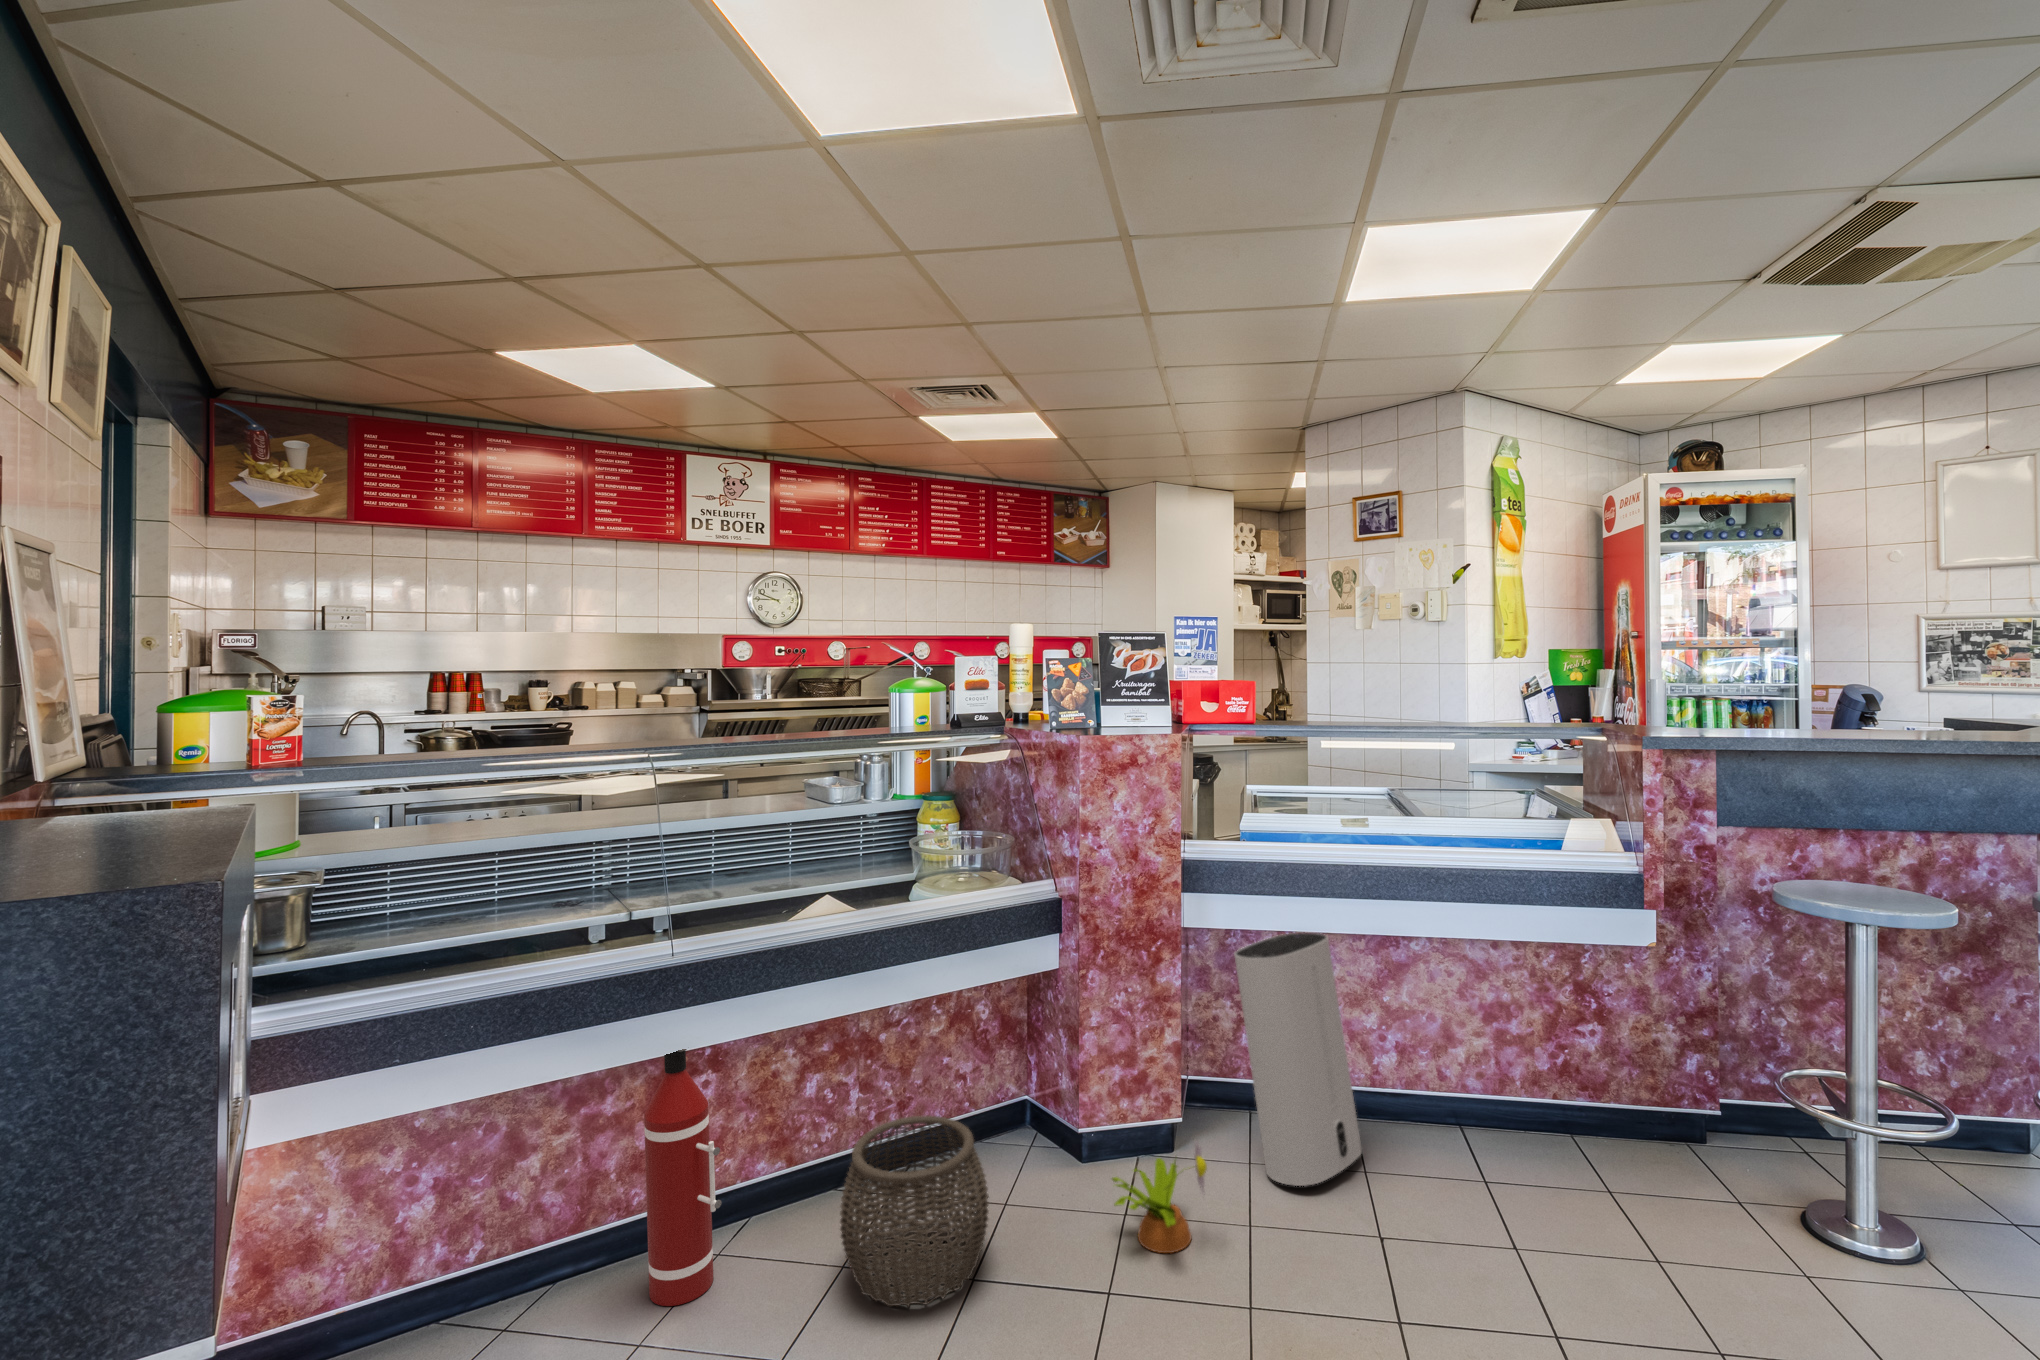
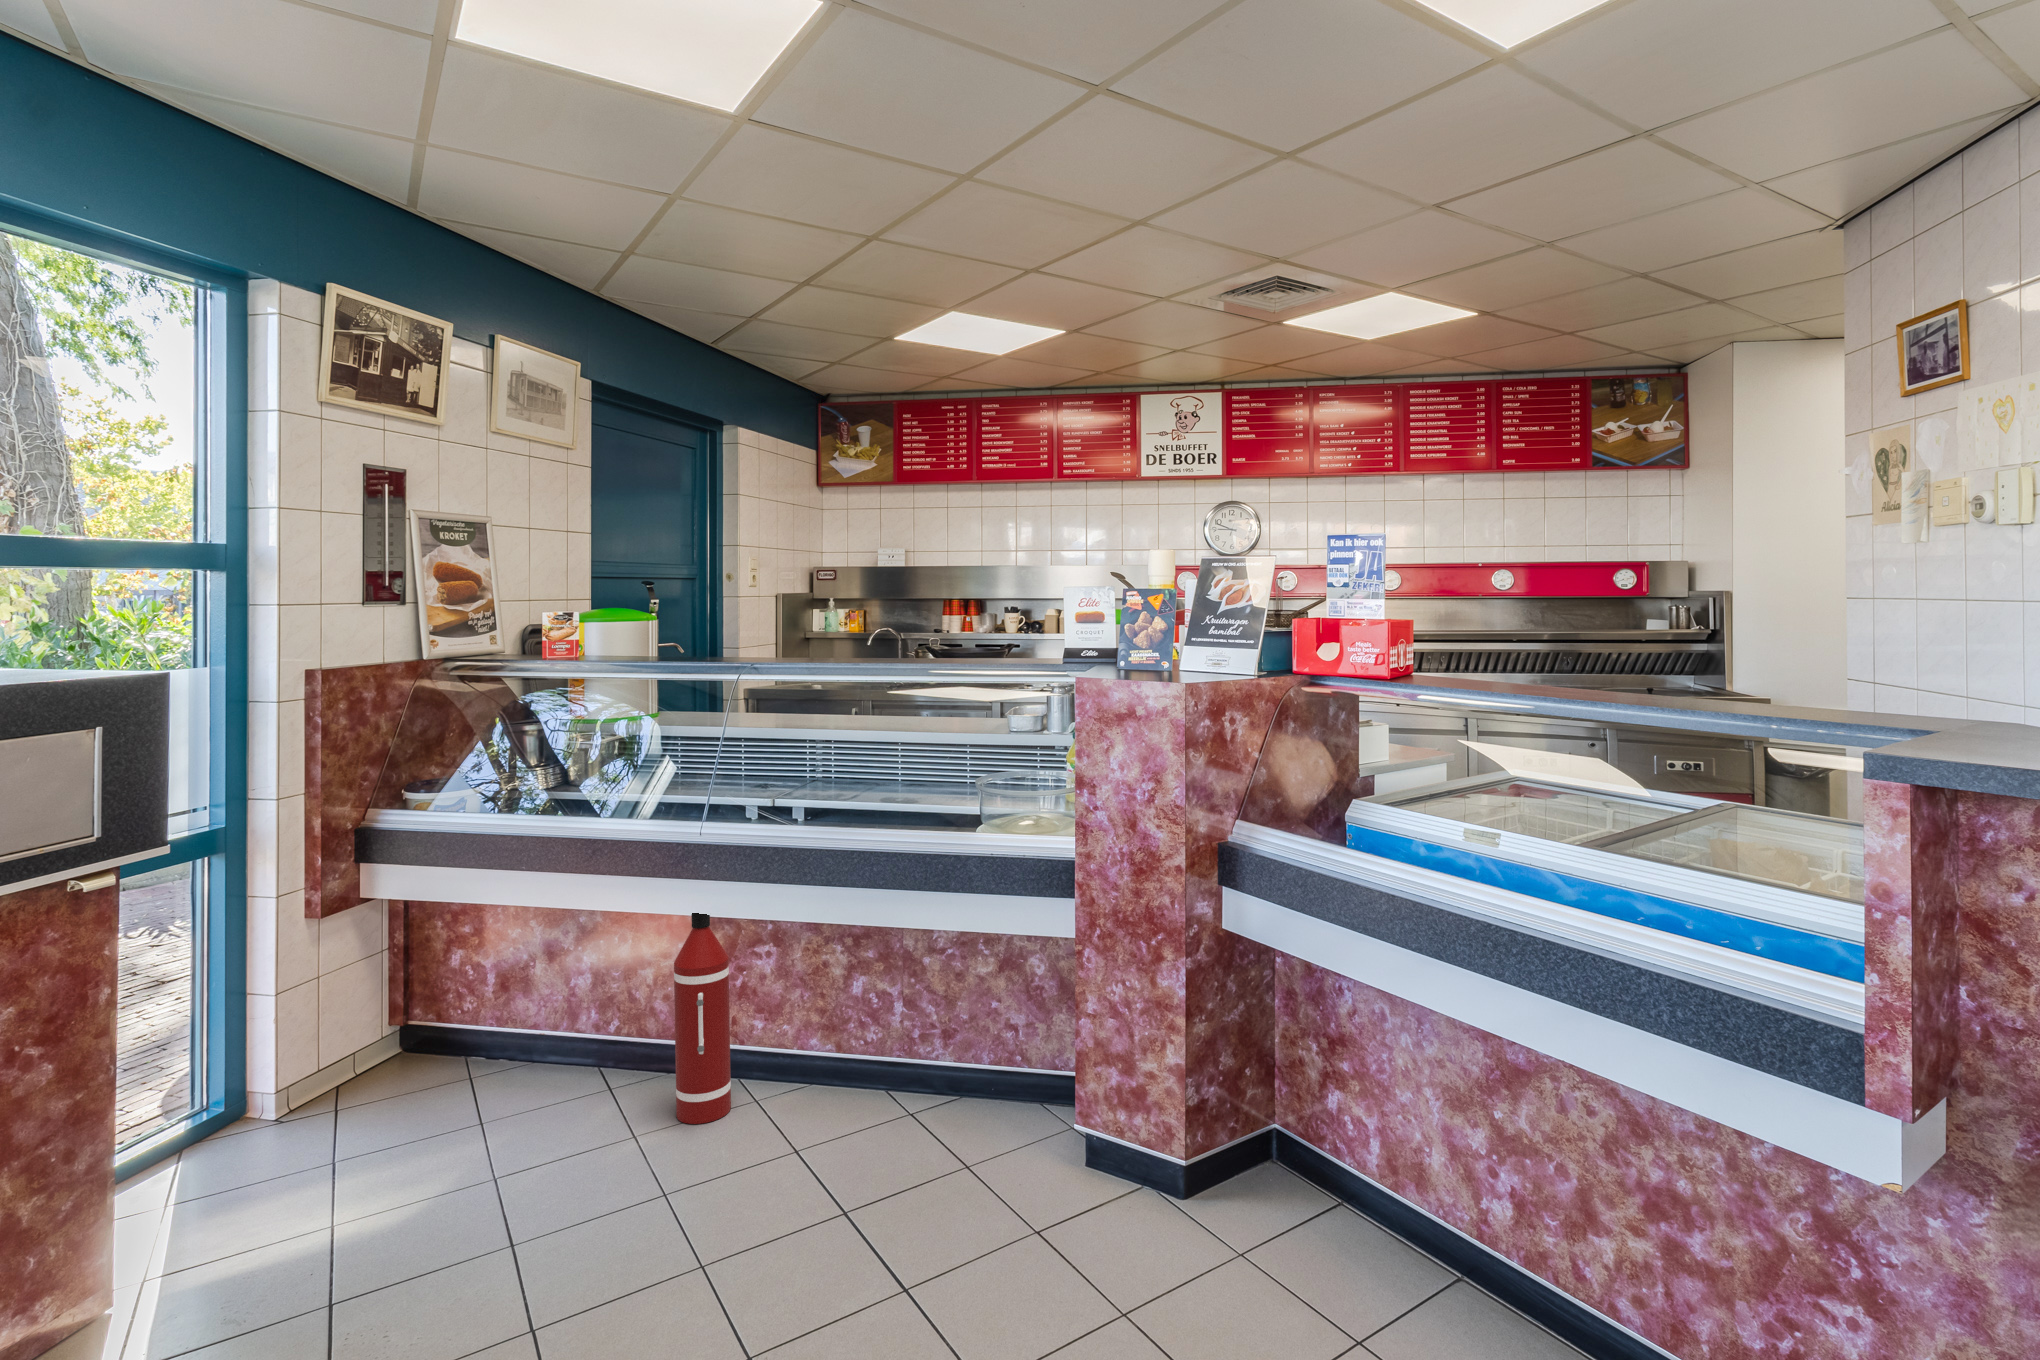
air purifier: present [1234,932,1362,1186] -> none [1206,970,1373,1312]
woven basket: present [840,1116,989,1306] -> none [747,1033,901,1211]
decorative plant: present [1112,1139,1207,1253] -> none [965,1165,1087,1289]

